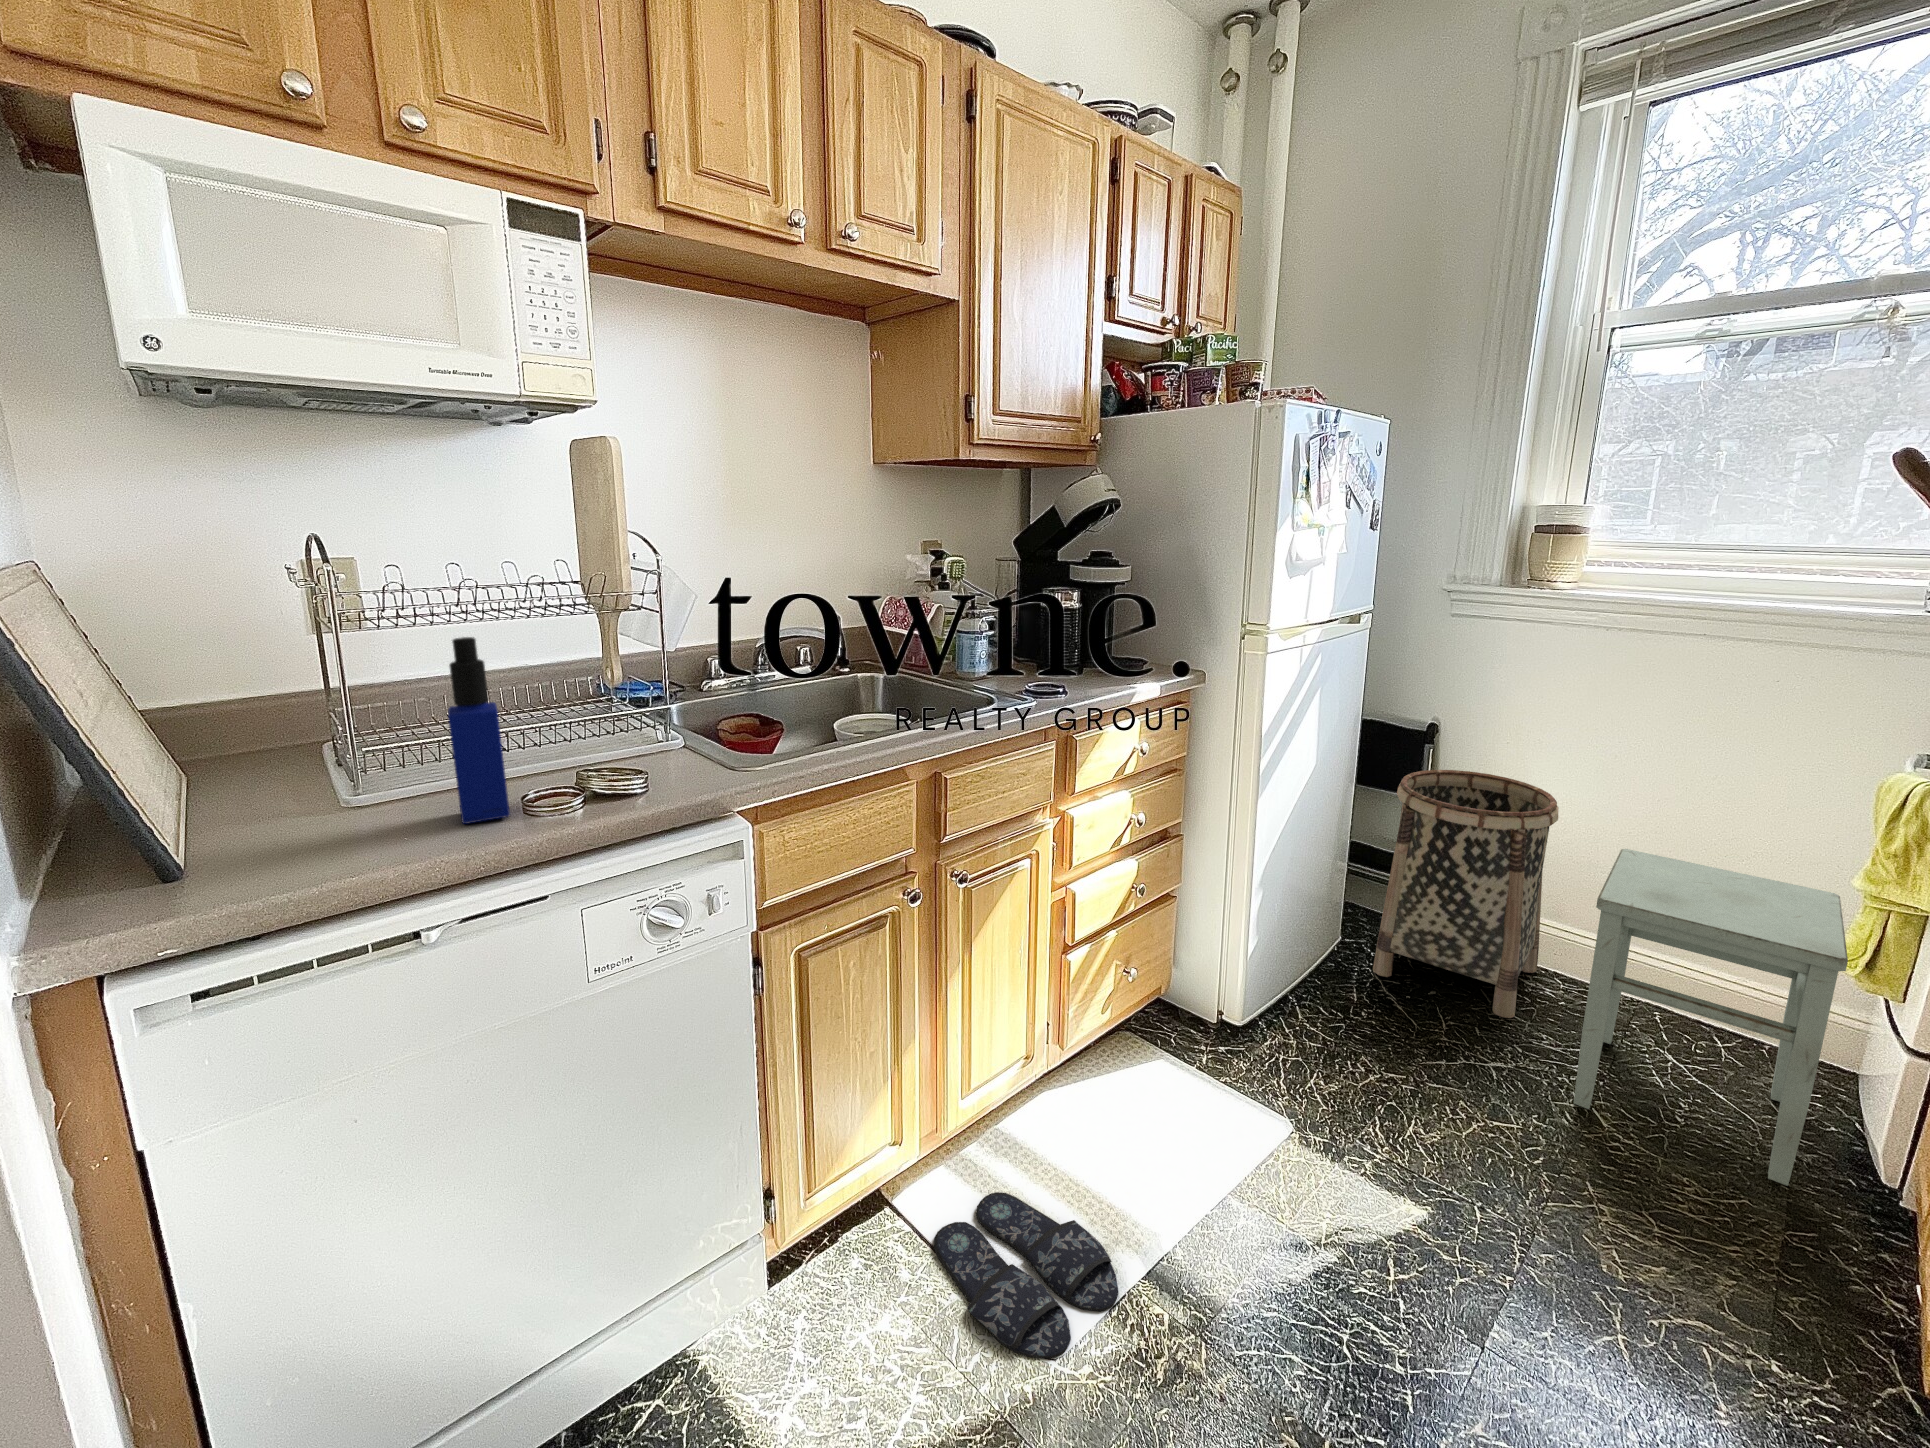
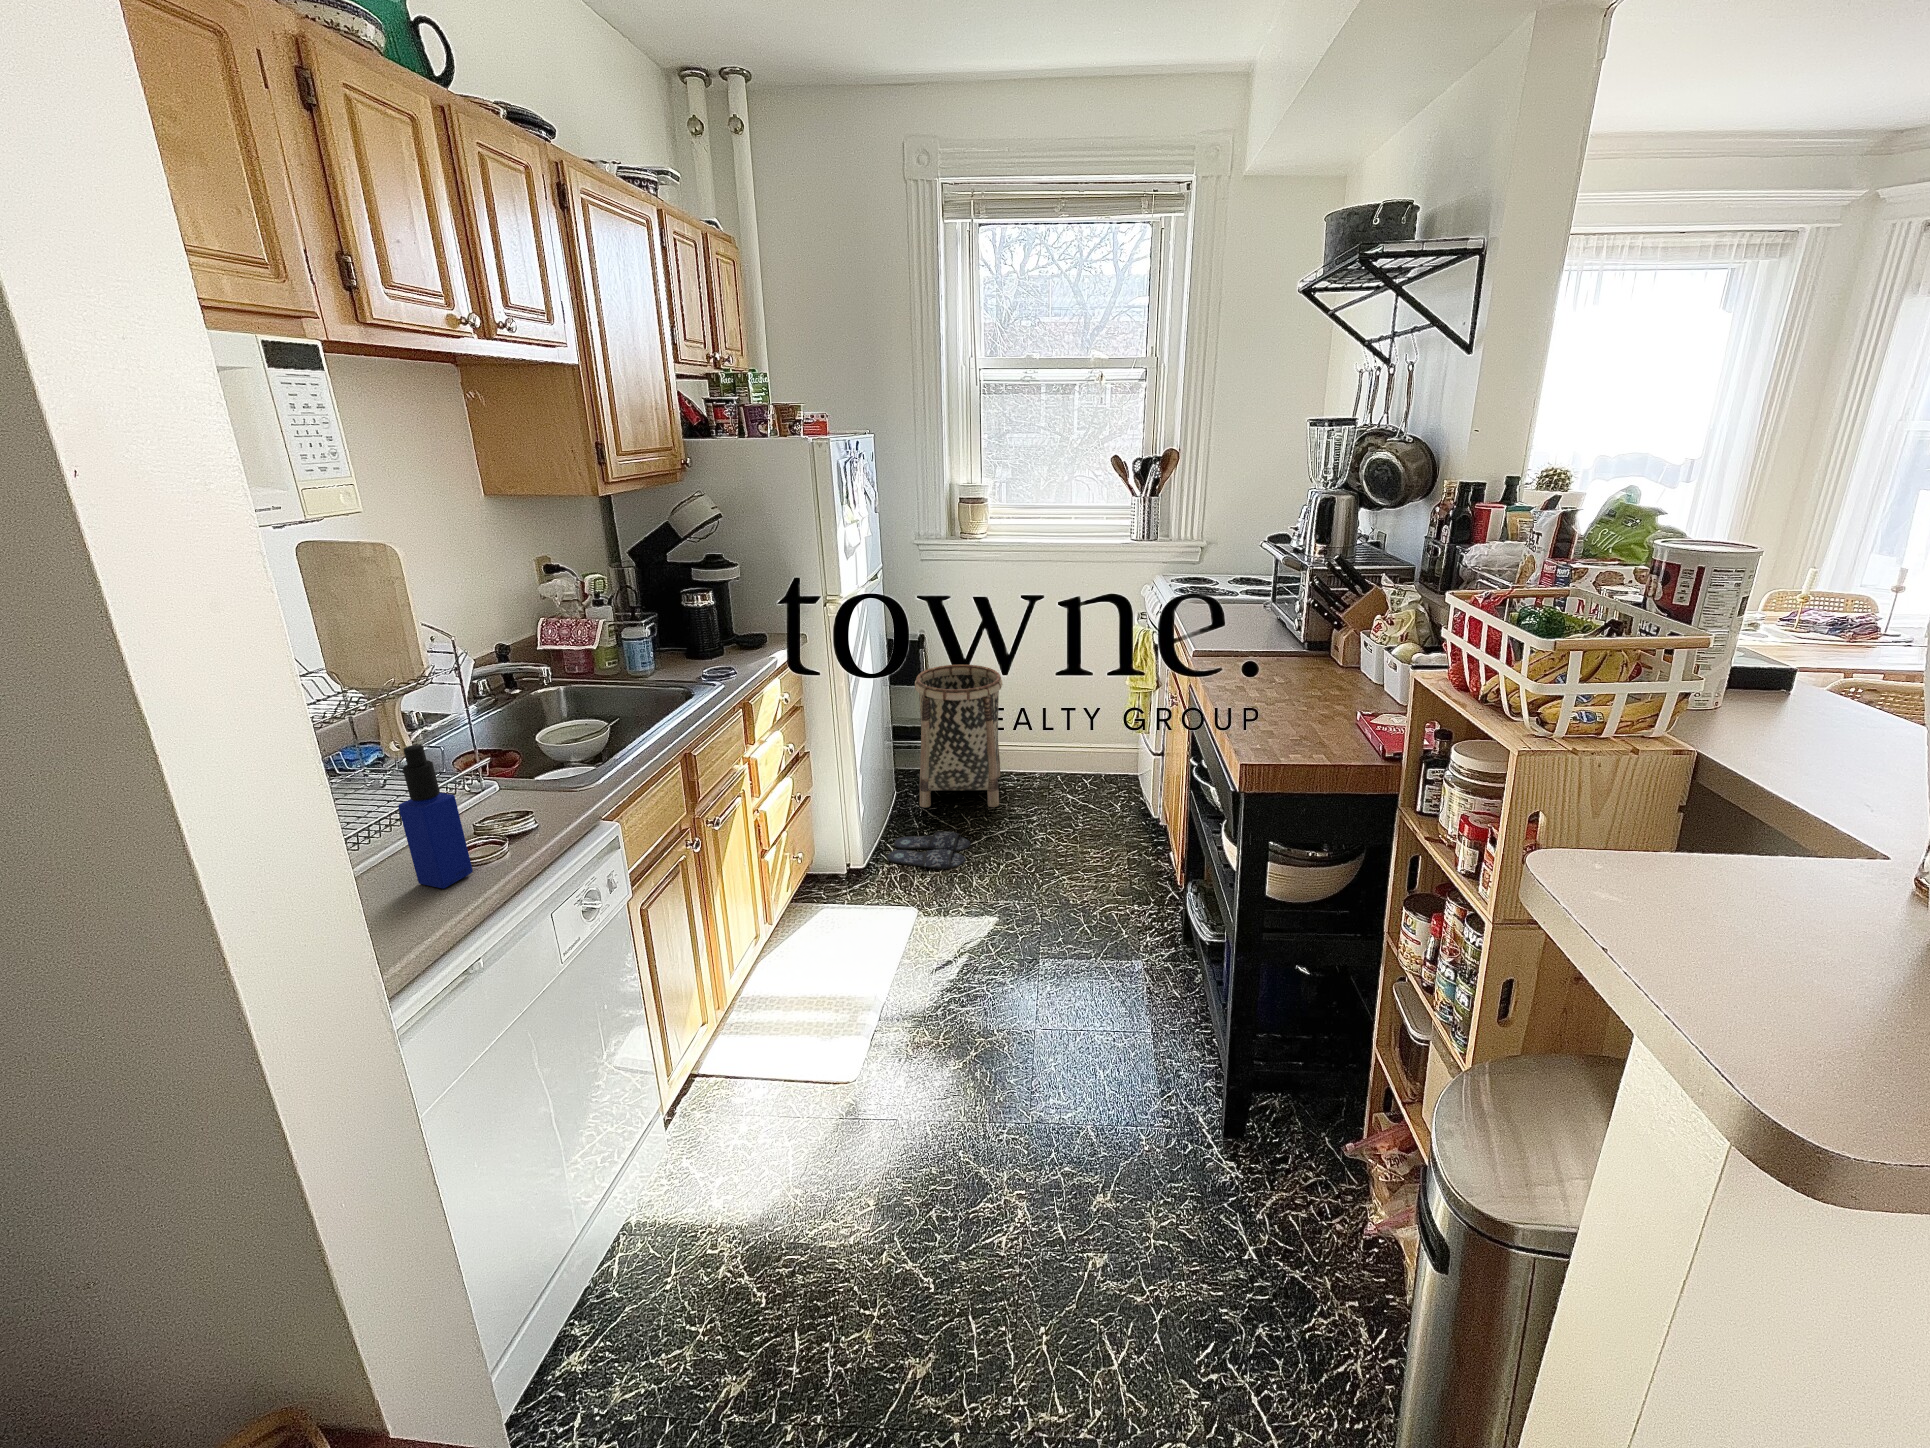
stool: present [1574,849,1848,1186] -> none [1035,694,1132,838]
slippers: present [934,1192,1118,1359] -> present [887,831,970,869]

